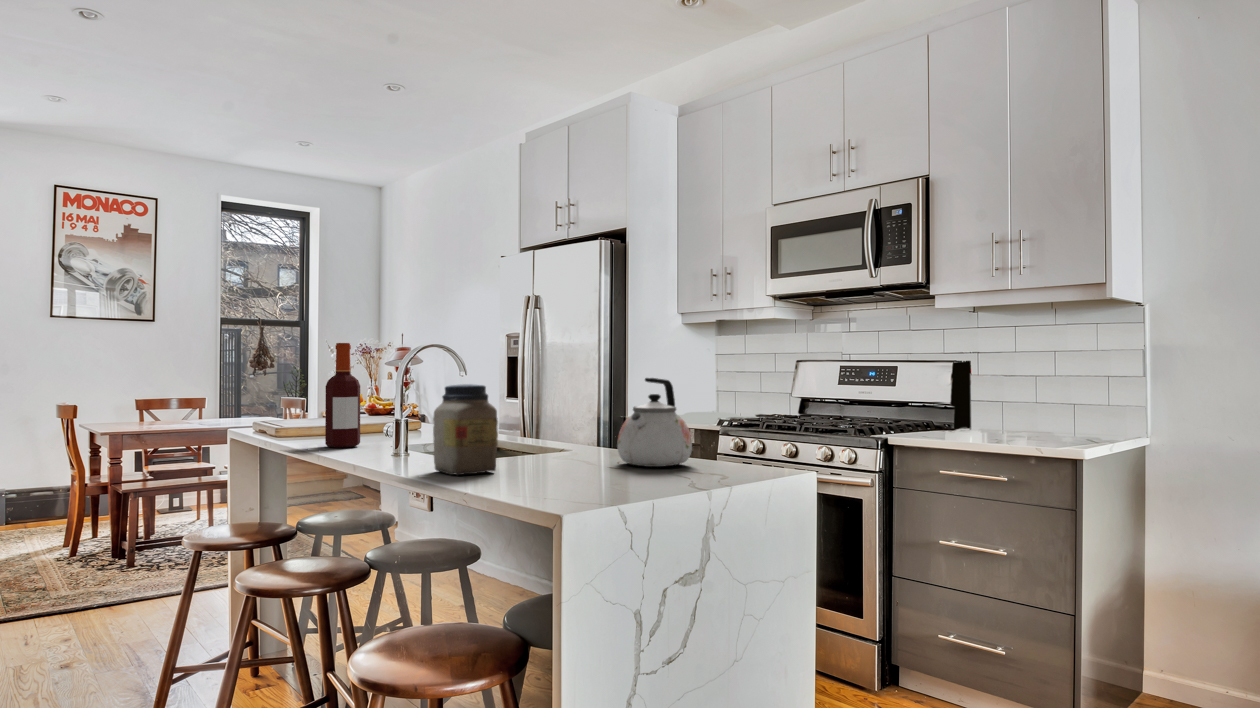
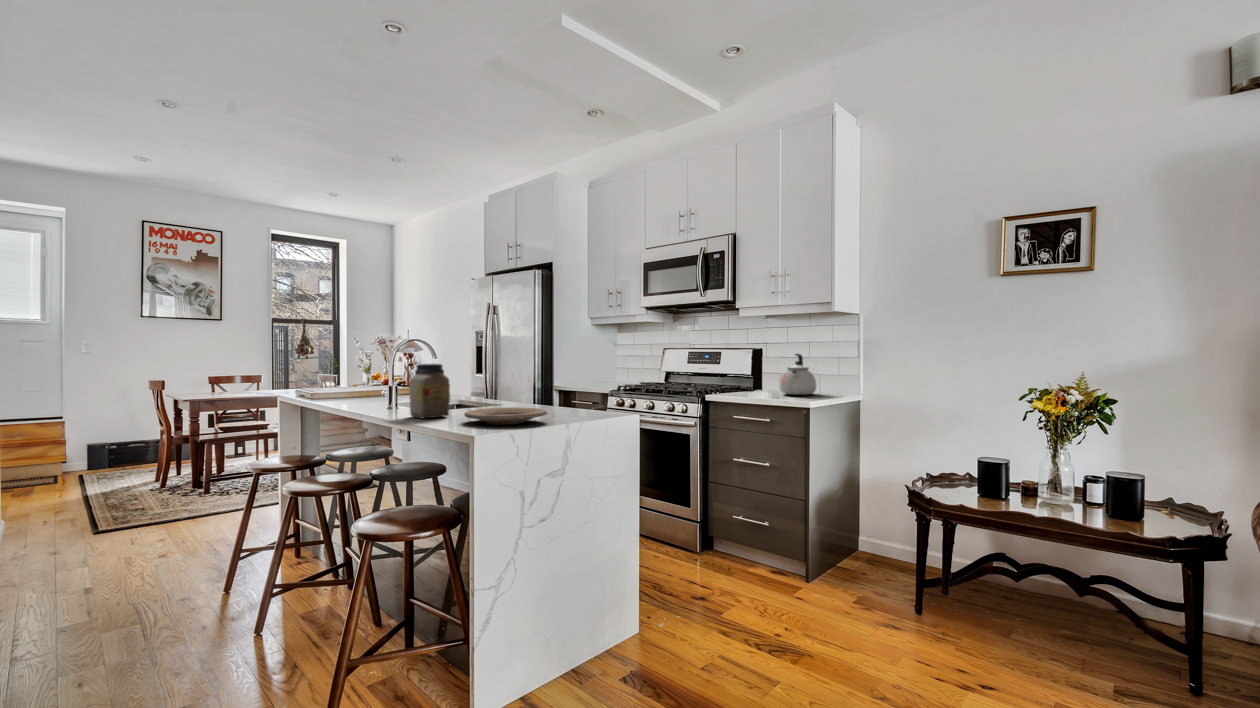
bottle: present [325,343,360,448] -> none [343,338,366,405]
kettle: present [617,378,692,467] -> present [780,354,816,395]
plate: none [527,458,663,489] -> present [464,407,547,424]

